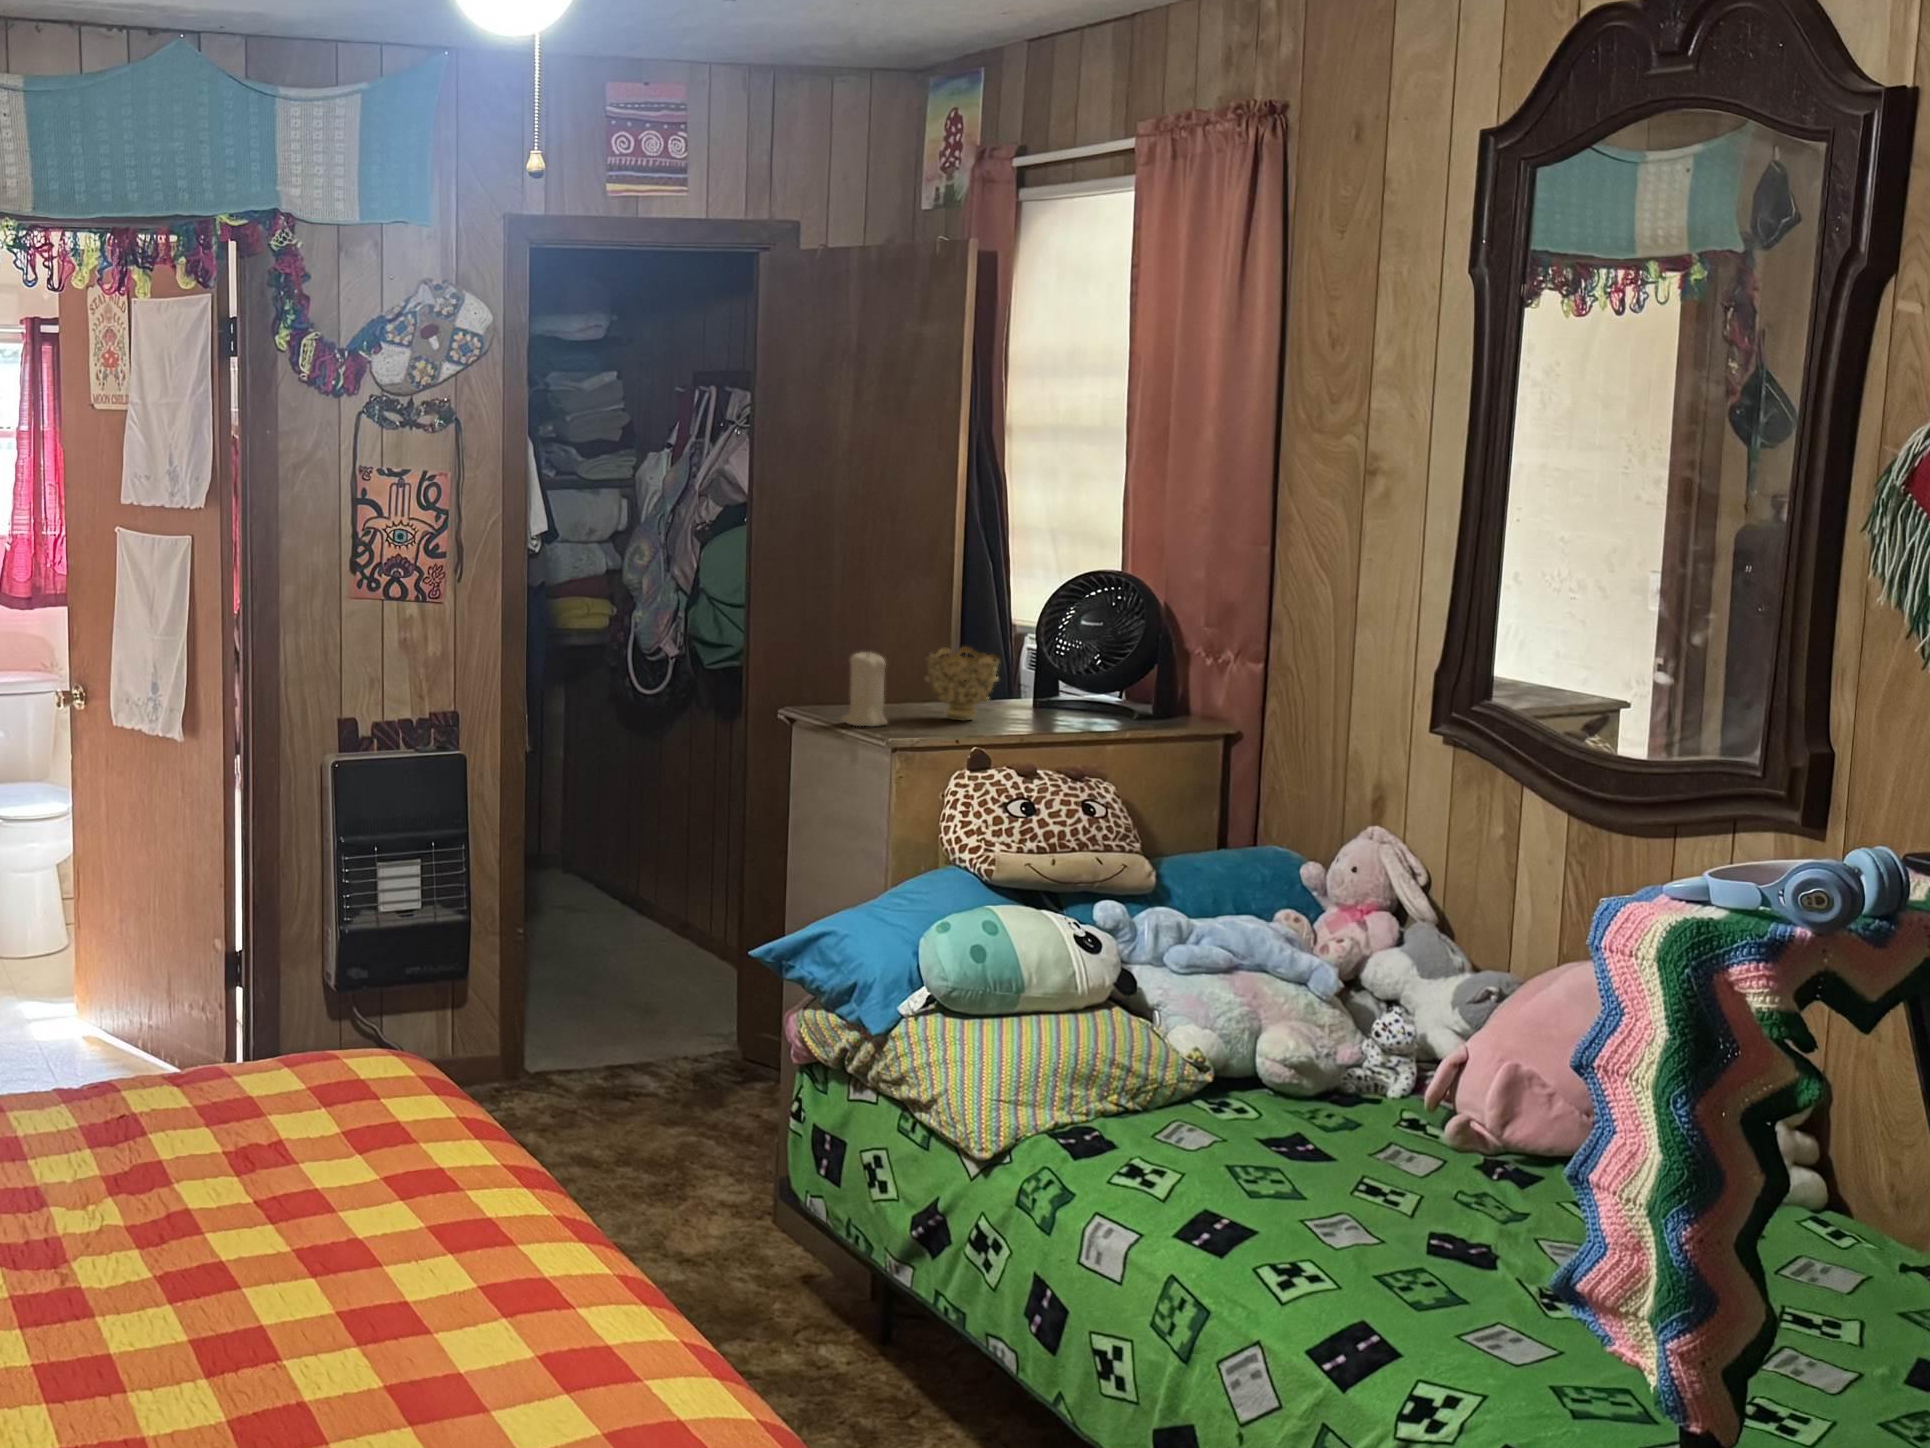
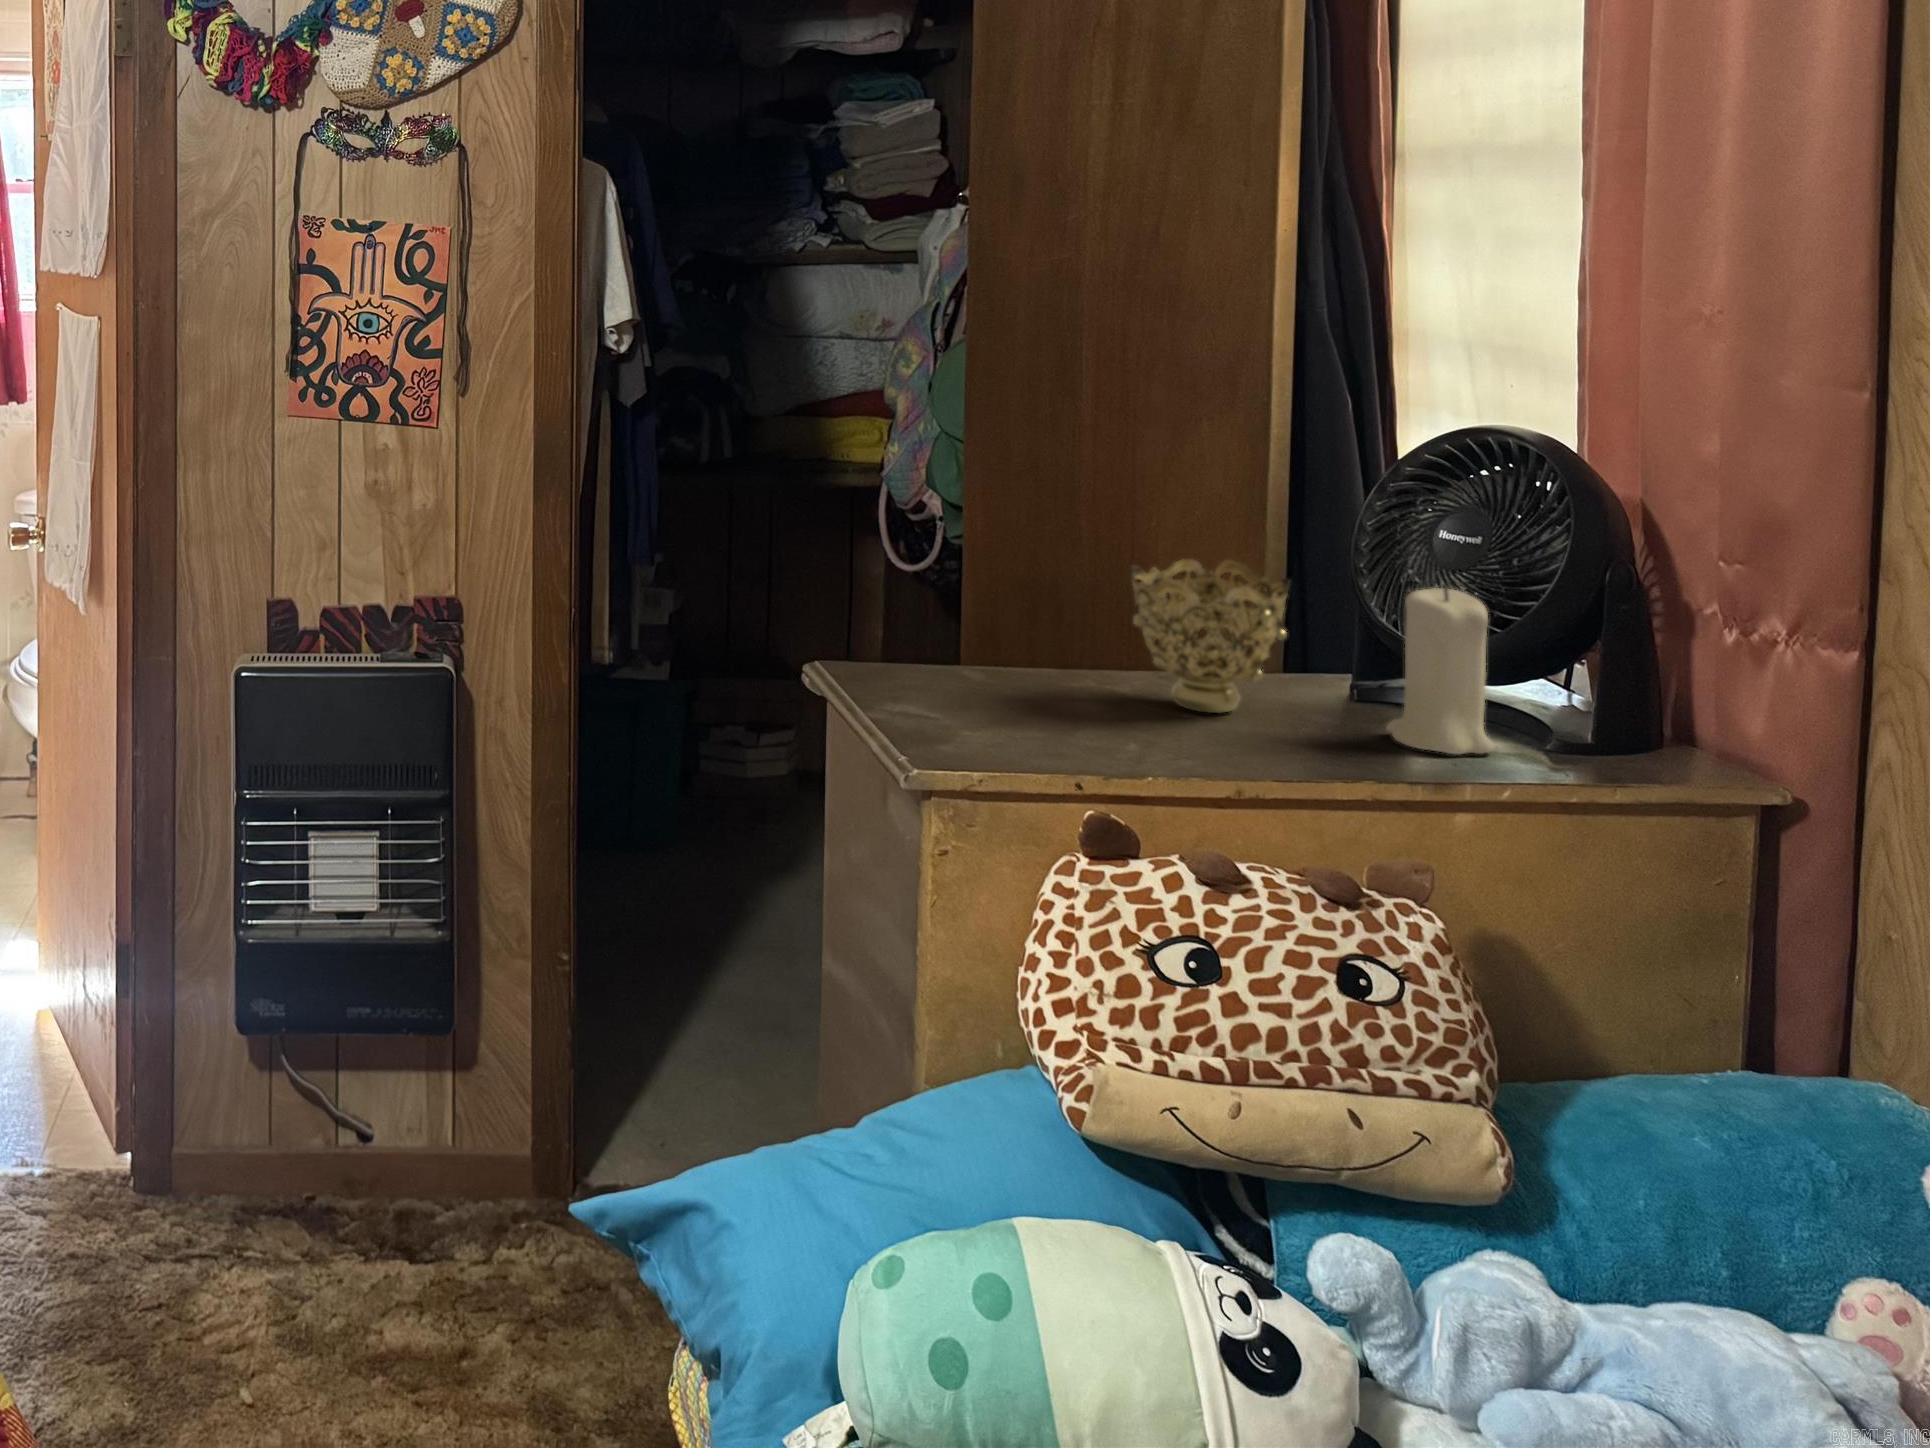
candle: present [842,652,887,726] -> present [1386,586,1494,754]

